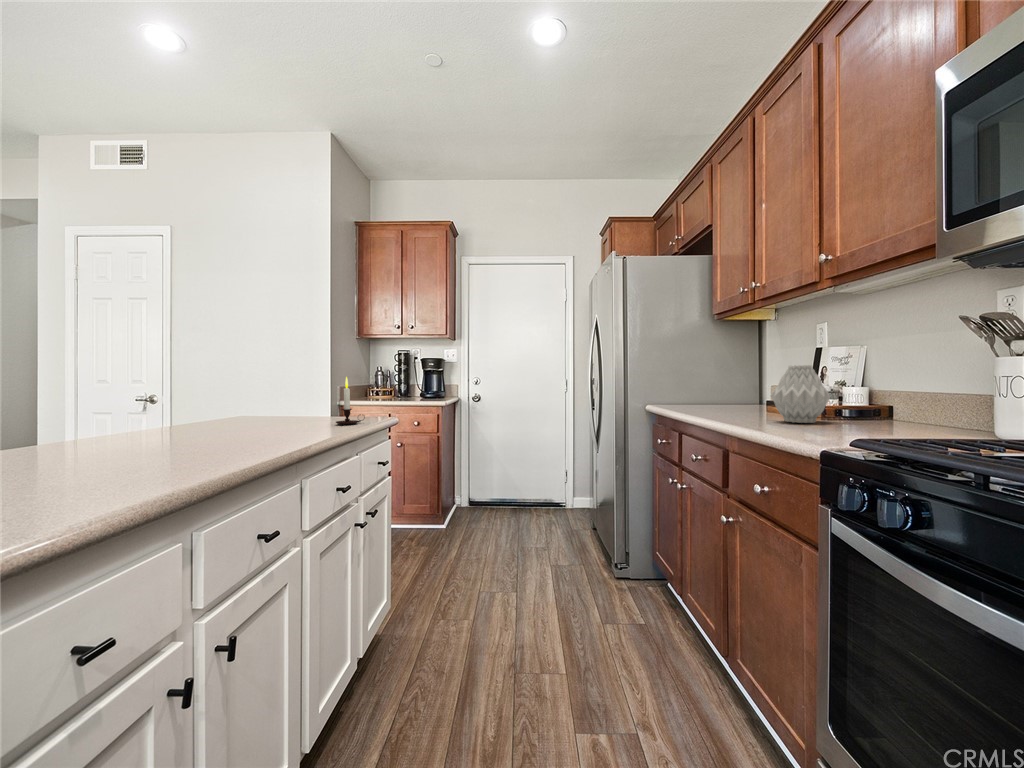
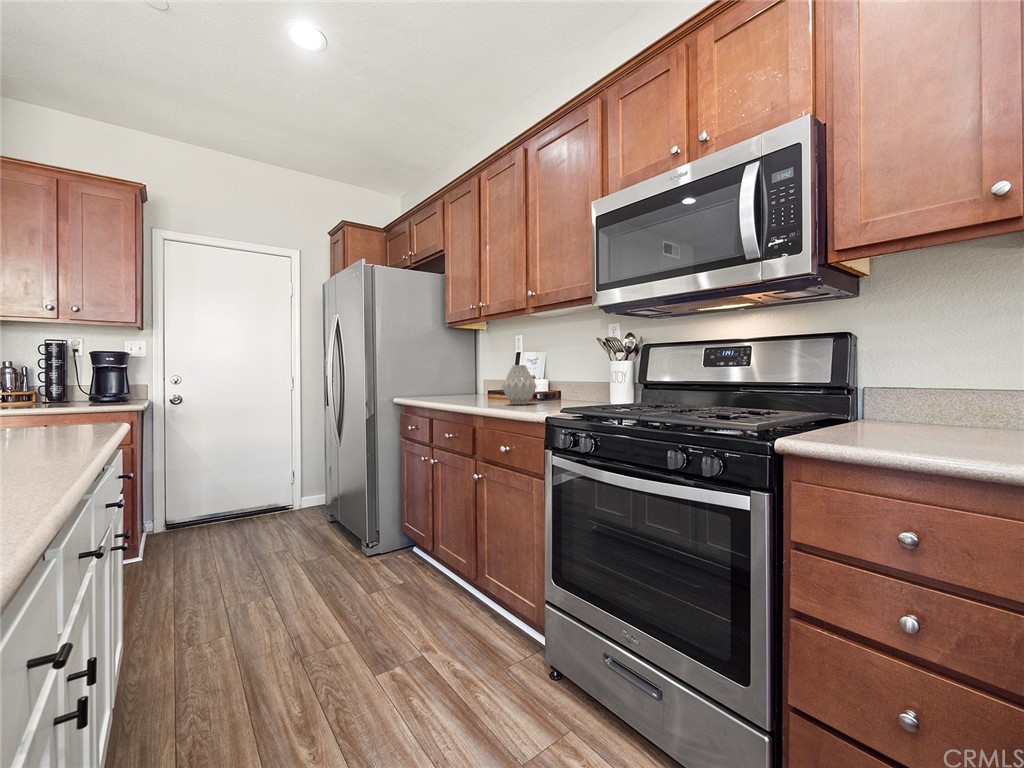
candle: present [336,377,365,425] -> none [33,371,81,433]

